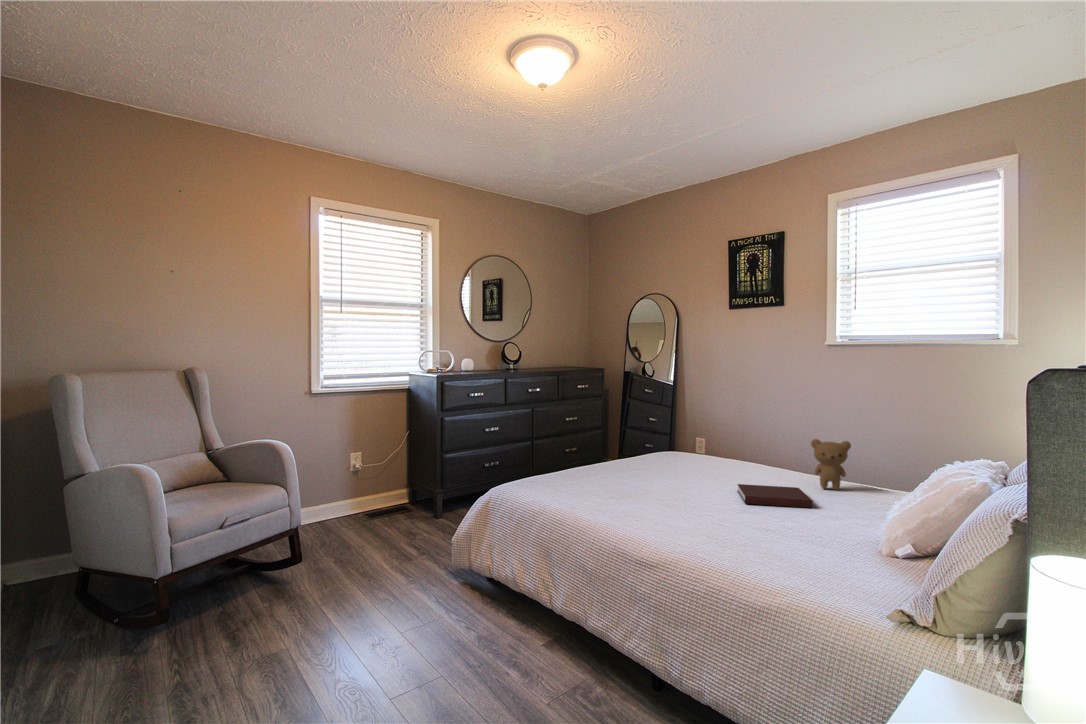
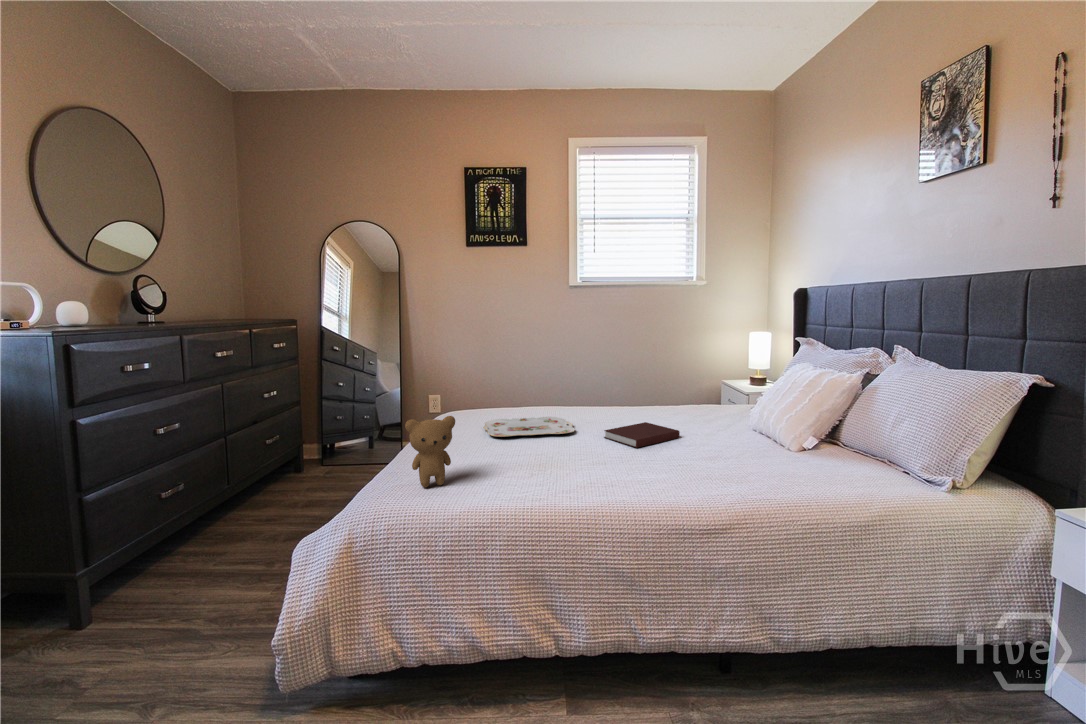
teddy bear: present [811,439,851,490] -> present [405,416,455,488]
serving tray: none [647,460,734,481] -> present [483,417,575,437]

